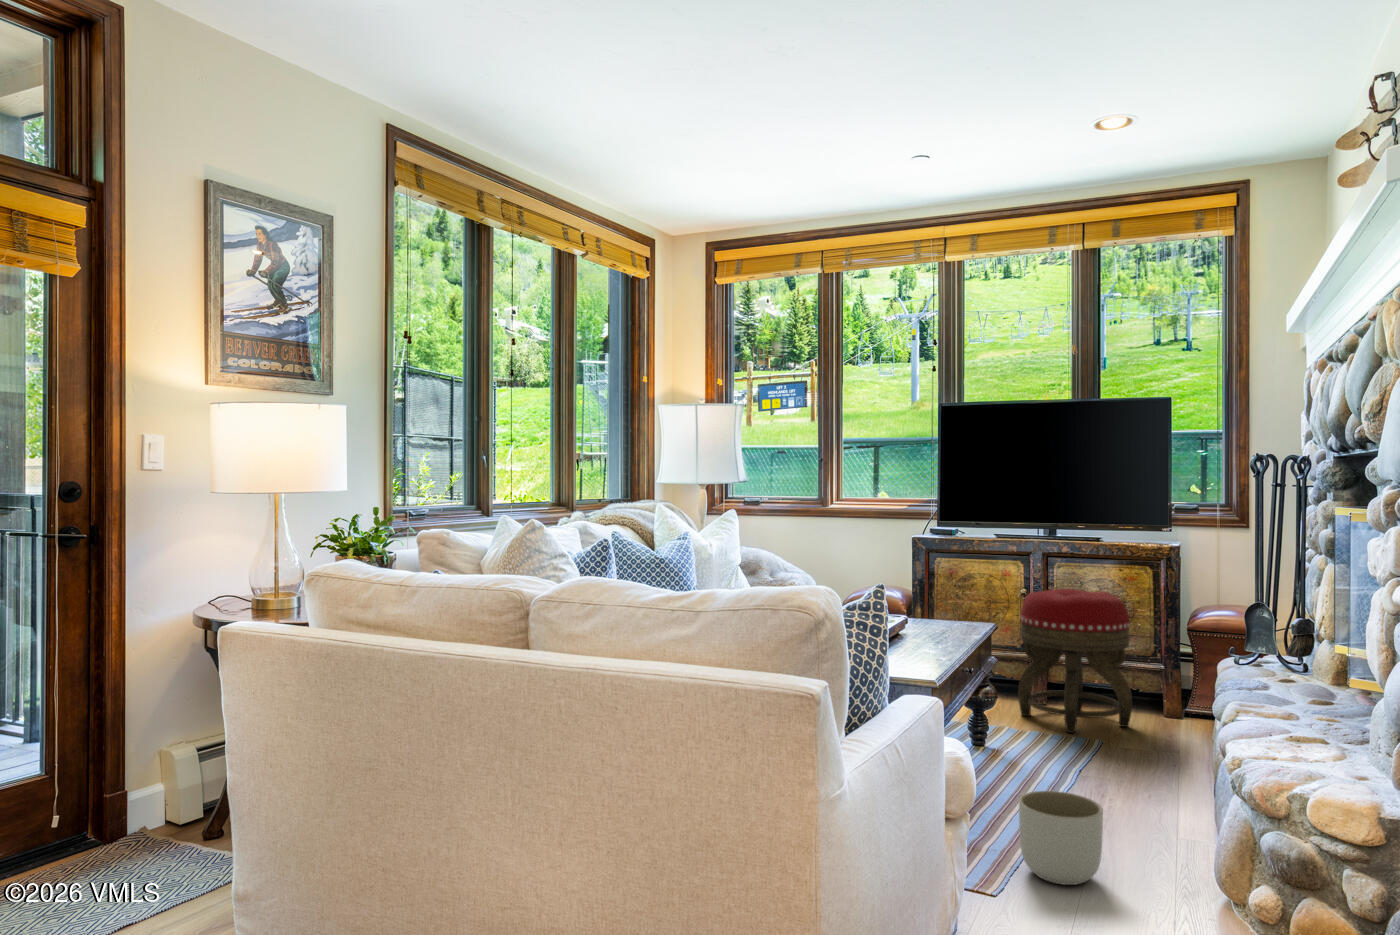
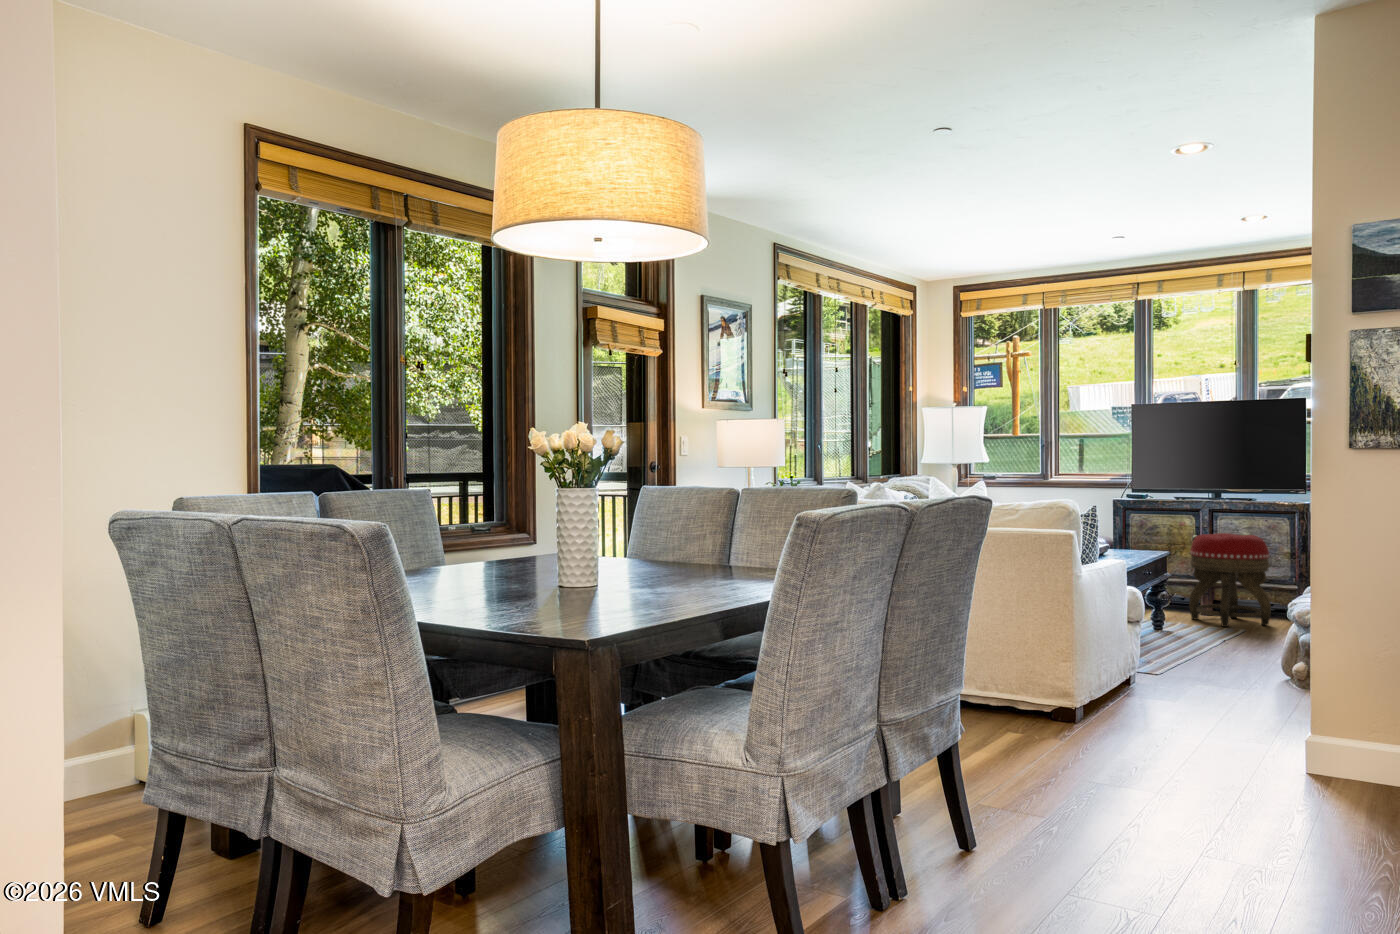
planter: present [1019,791,1103,885] -> none [1173,630,1221,675]

